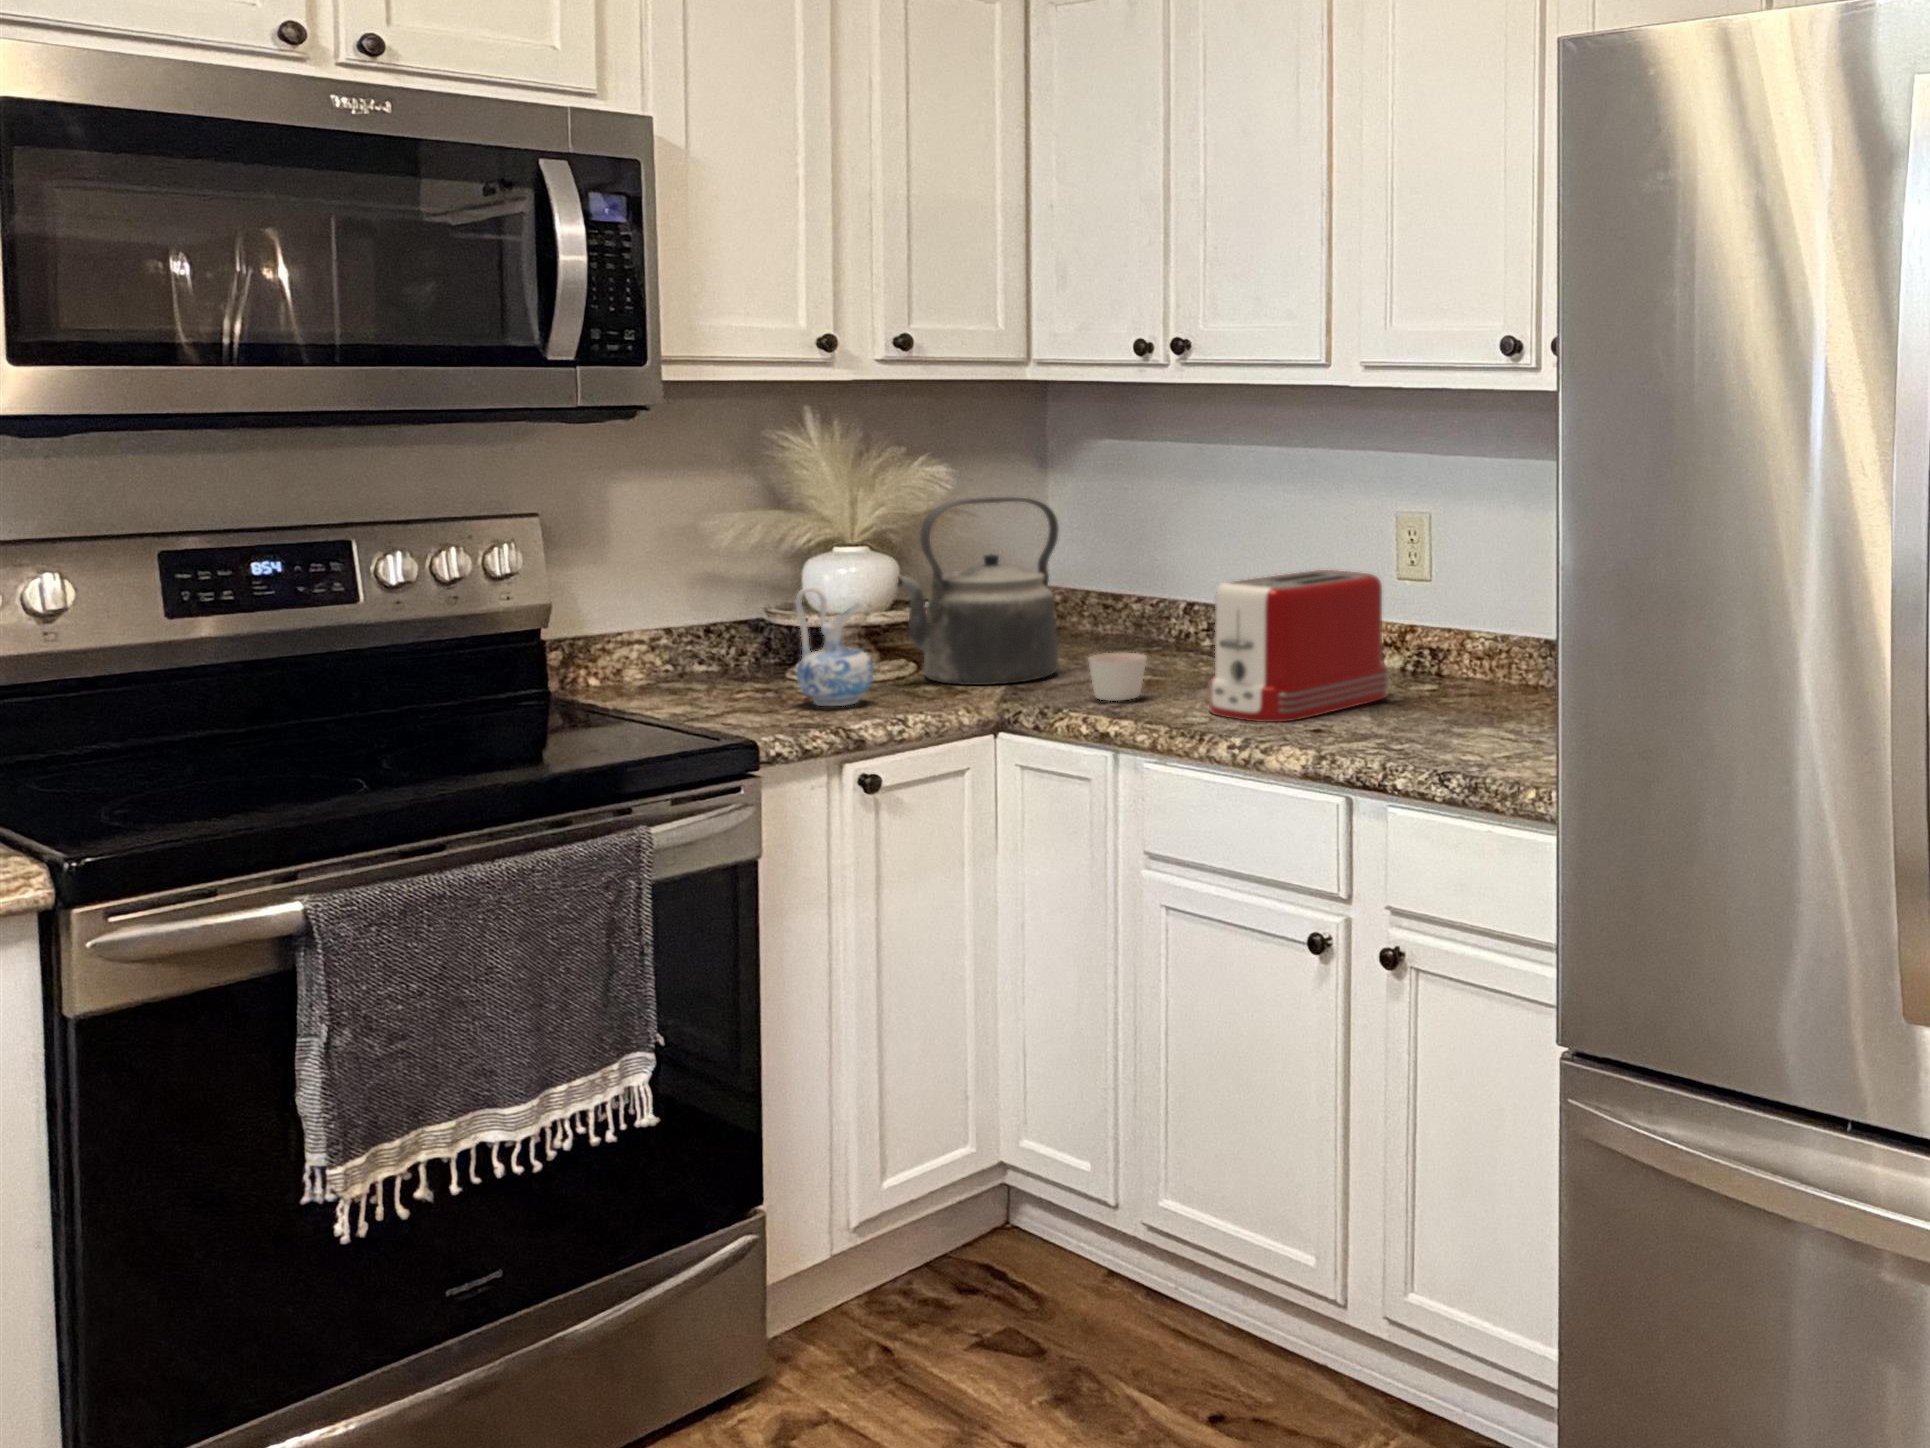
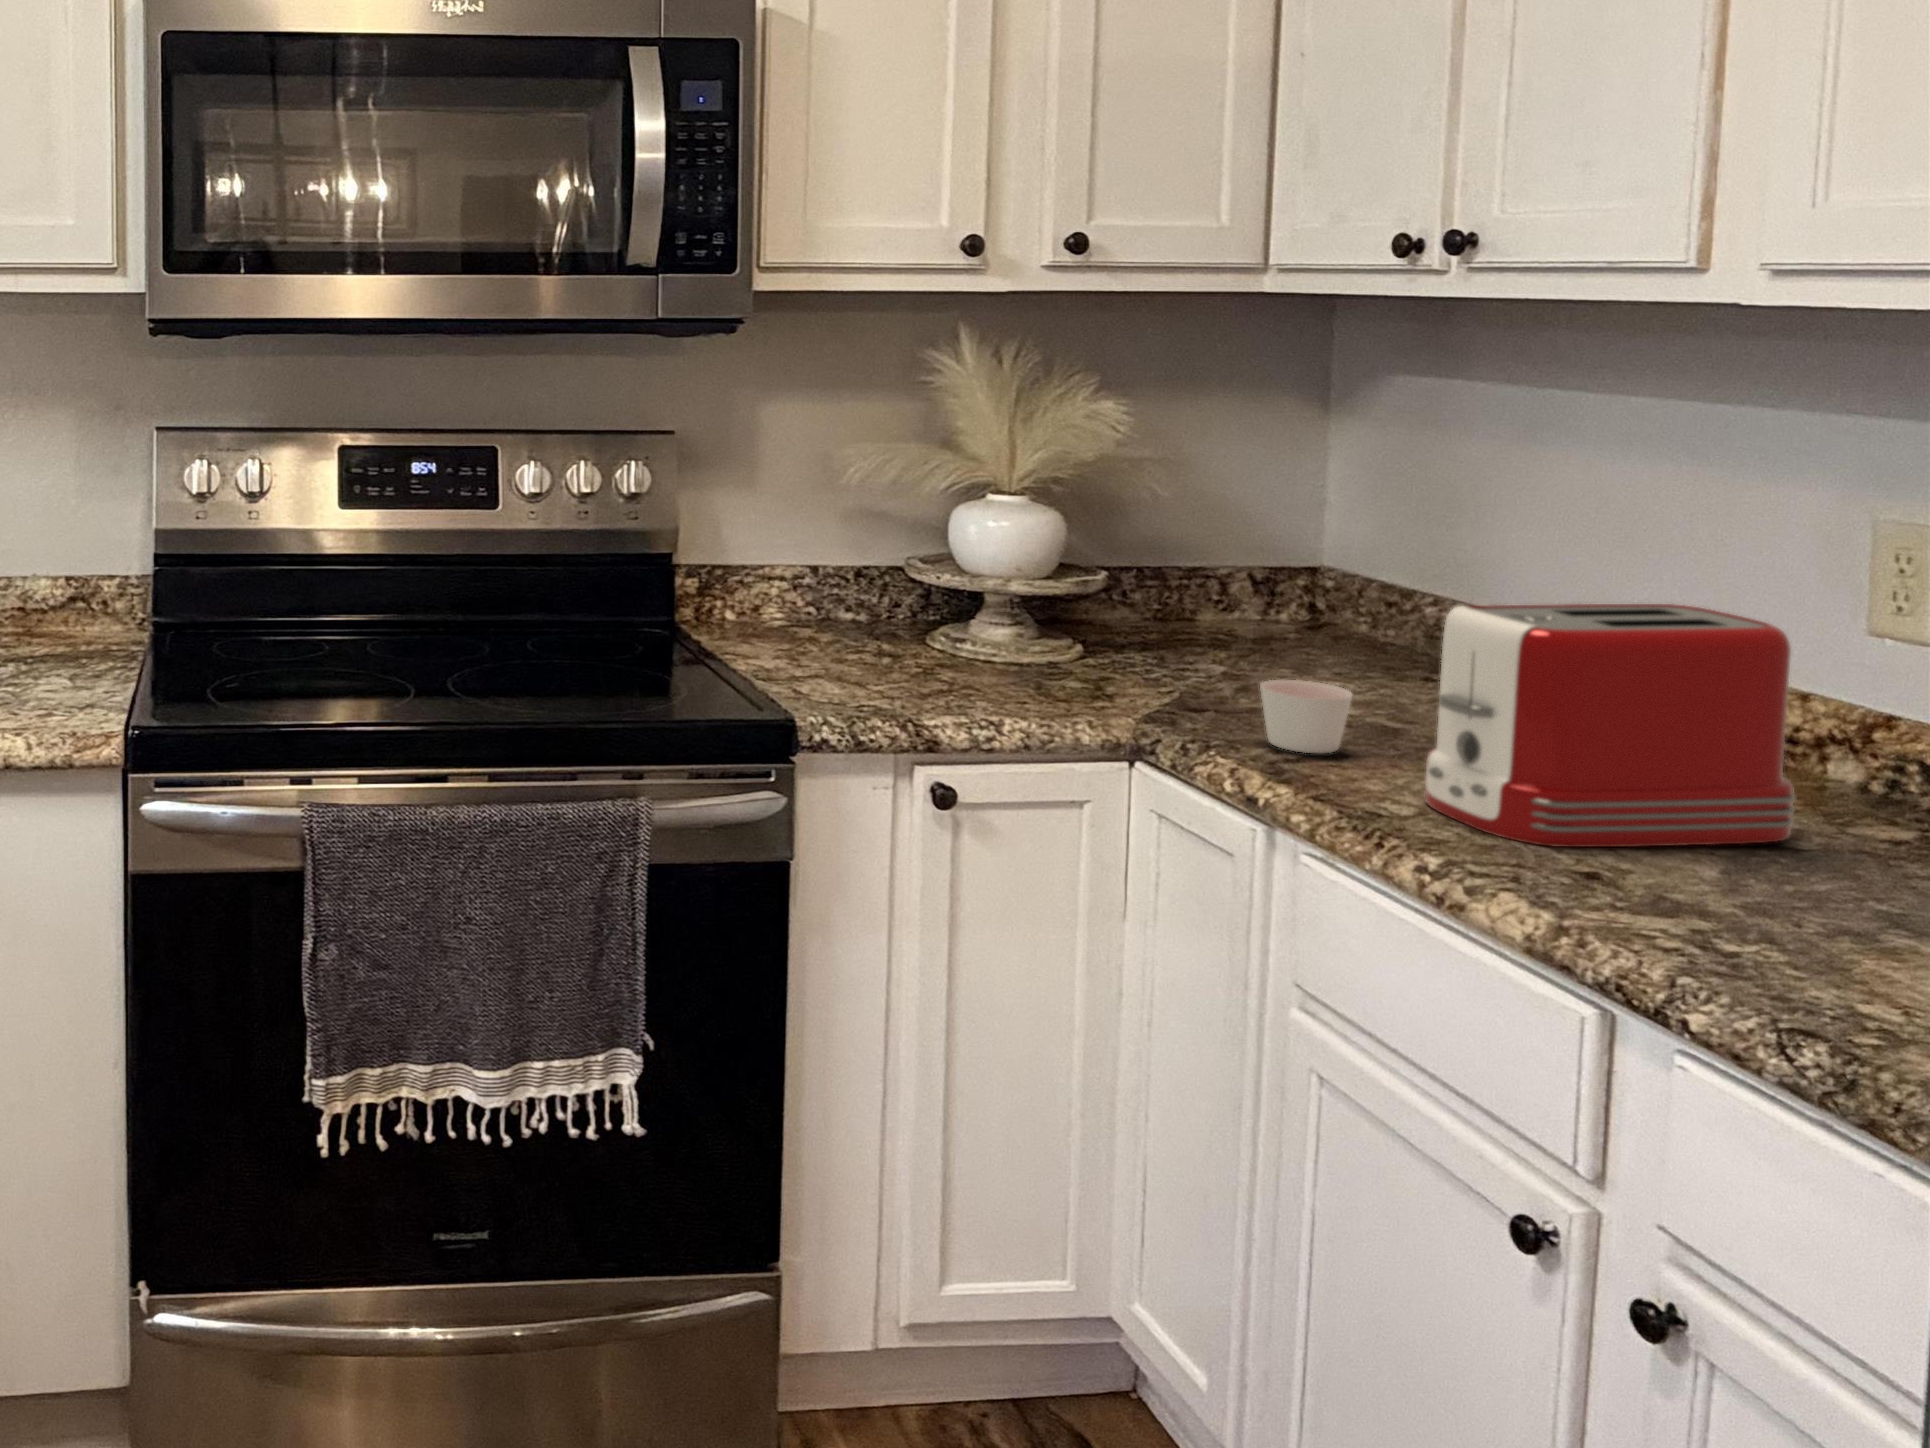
kettle: present [897,497,1059,685] -> none [1038,445,1276,697]
ceramic pitcher: present [796,586,873,706] -> none [889,539,979,690]

